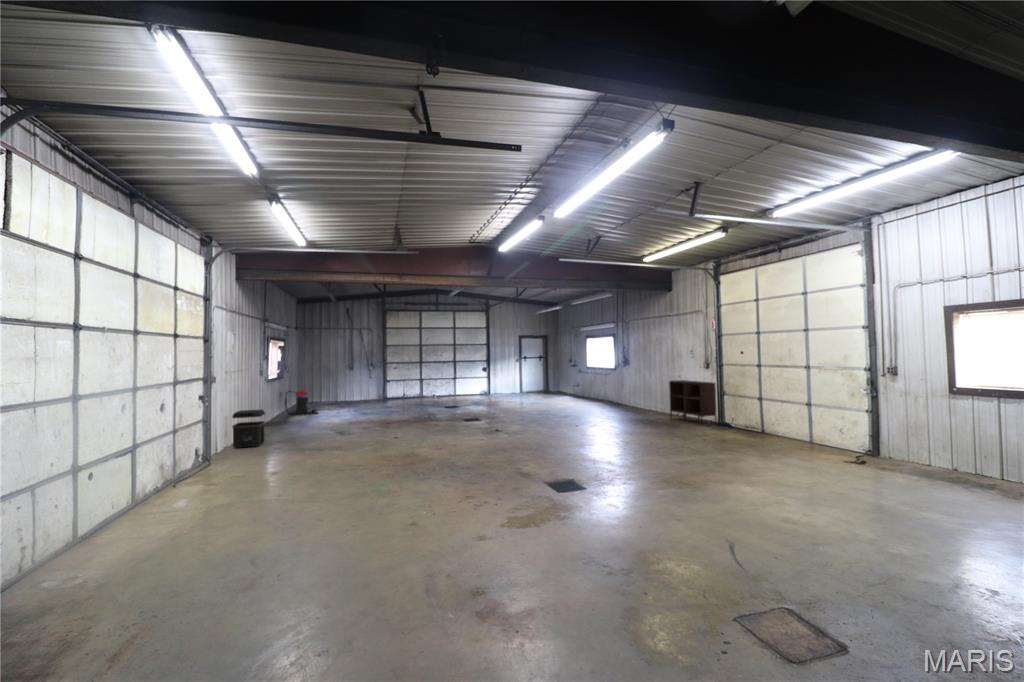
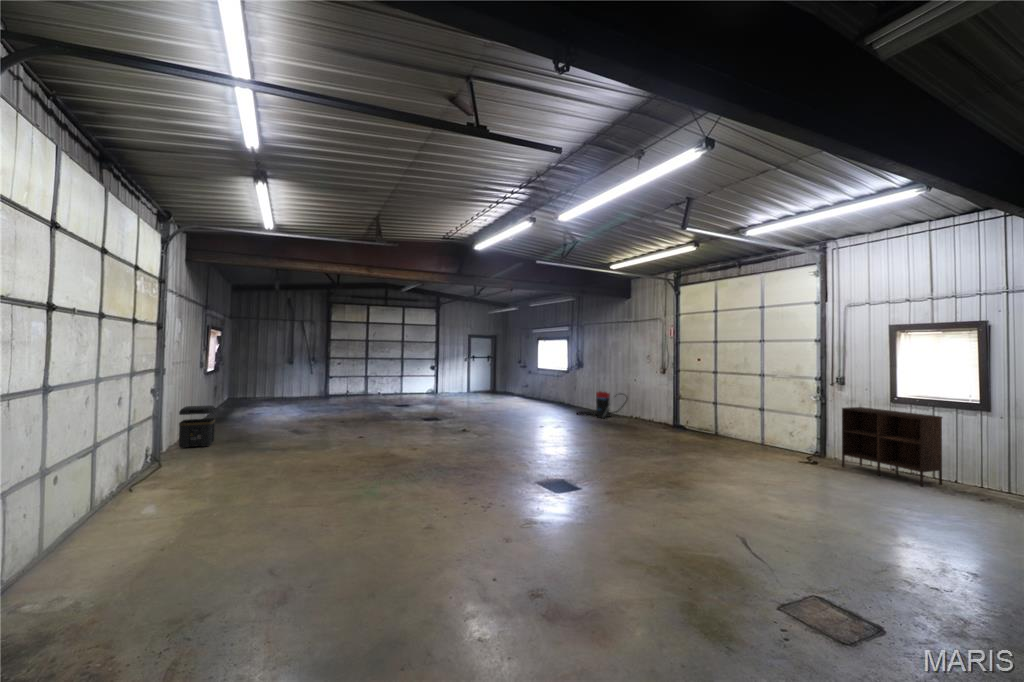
shelving unit: present [669,380,717,425] -> present [842,407,942,487]
vacuum cleaner: present [285,390,318,415] -> present [577,392,626,419]

